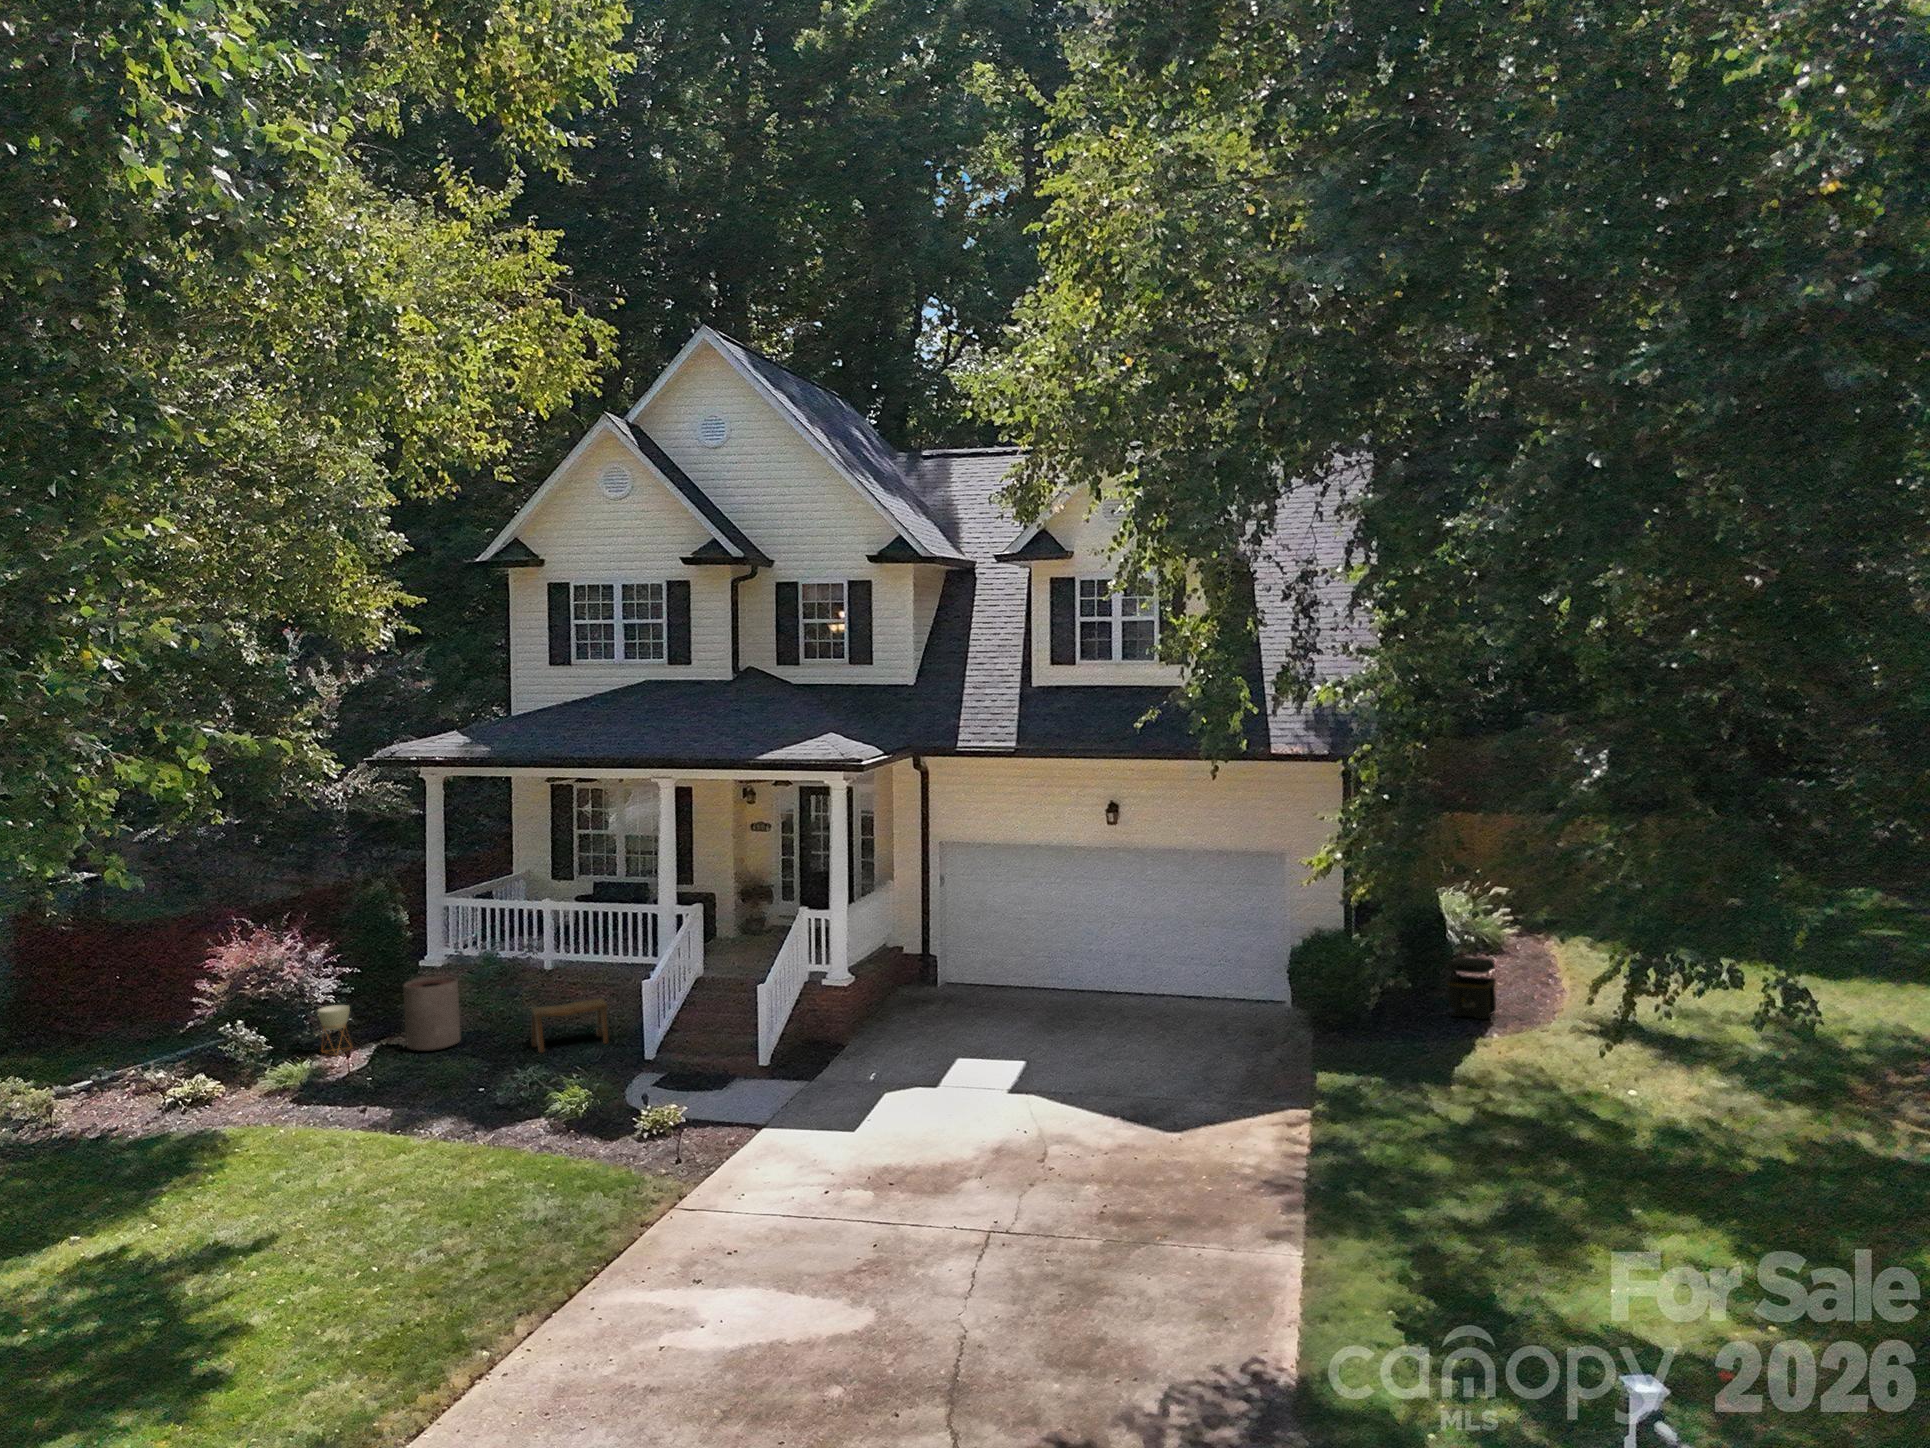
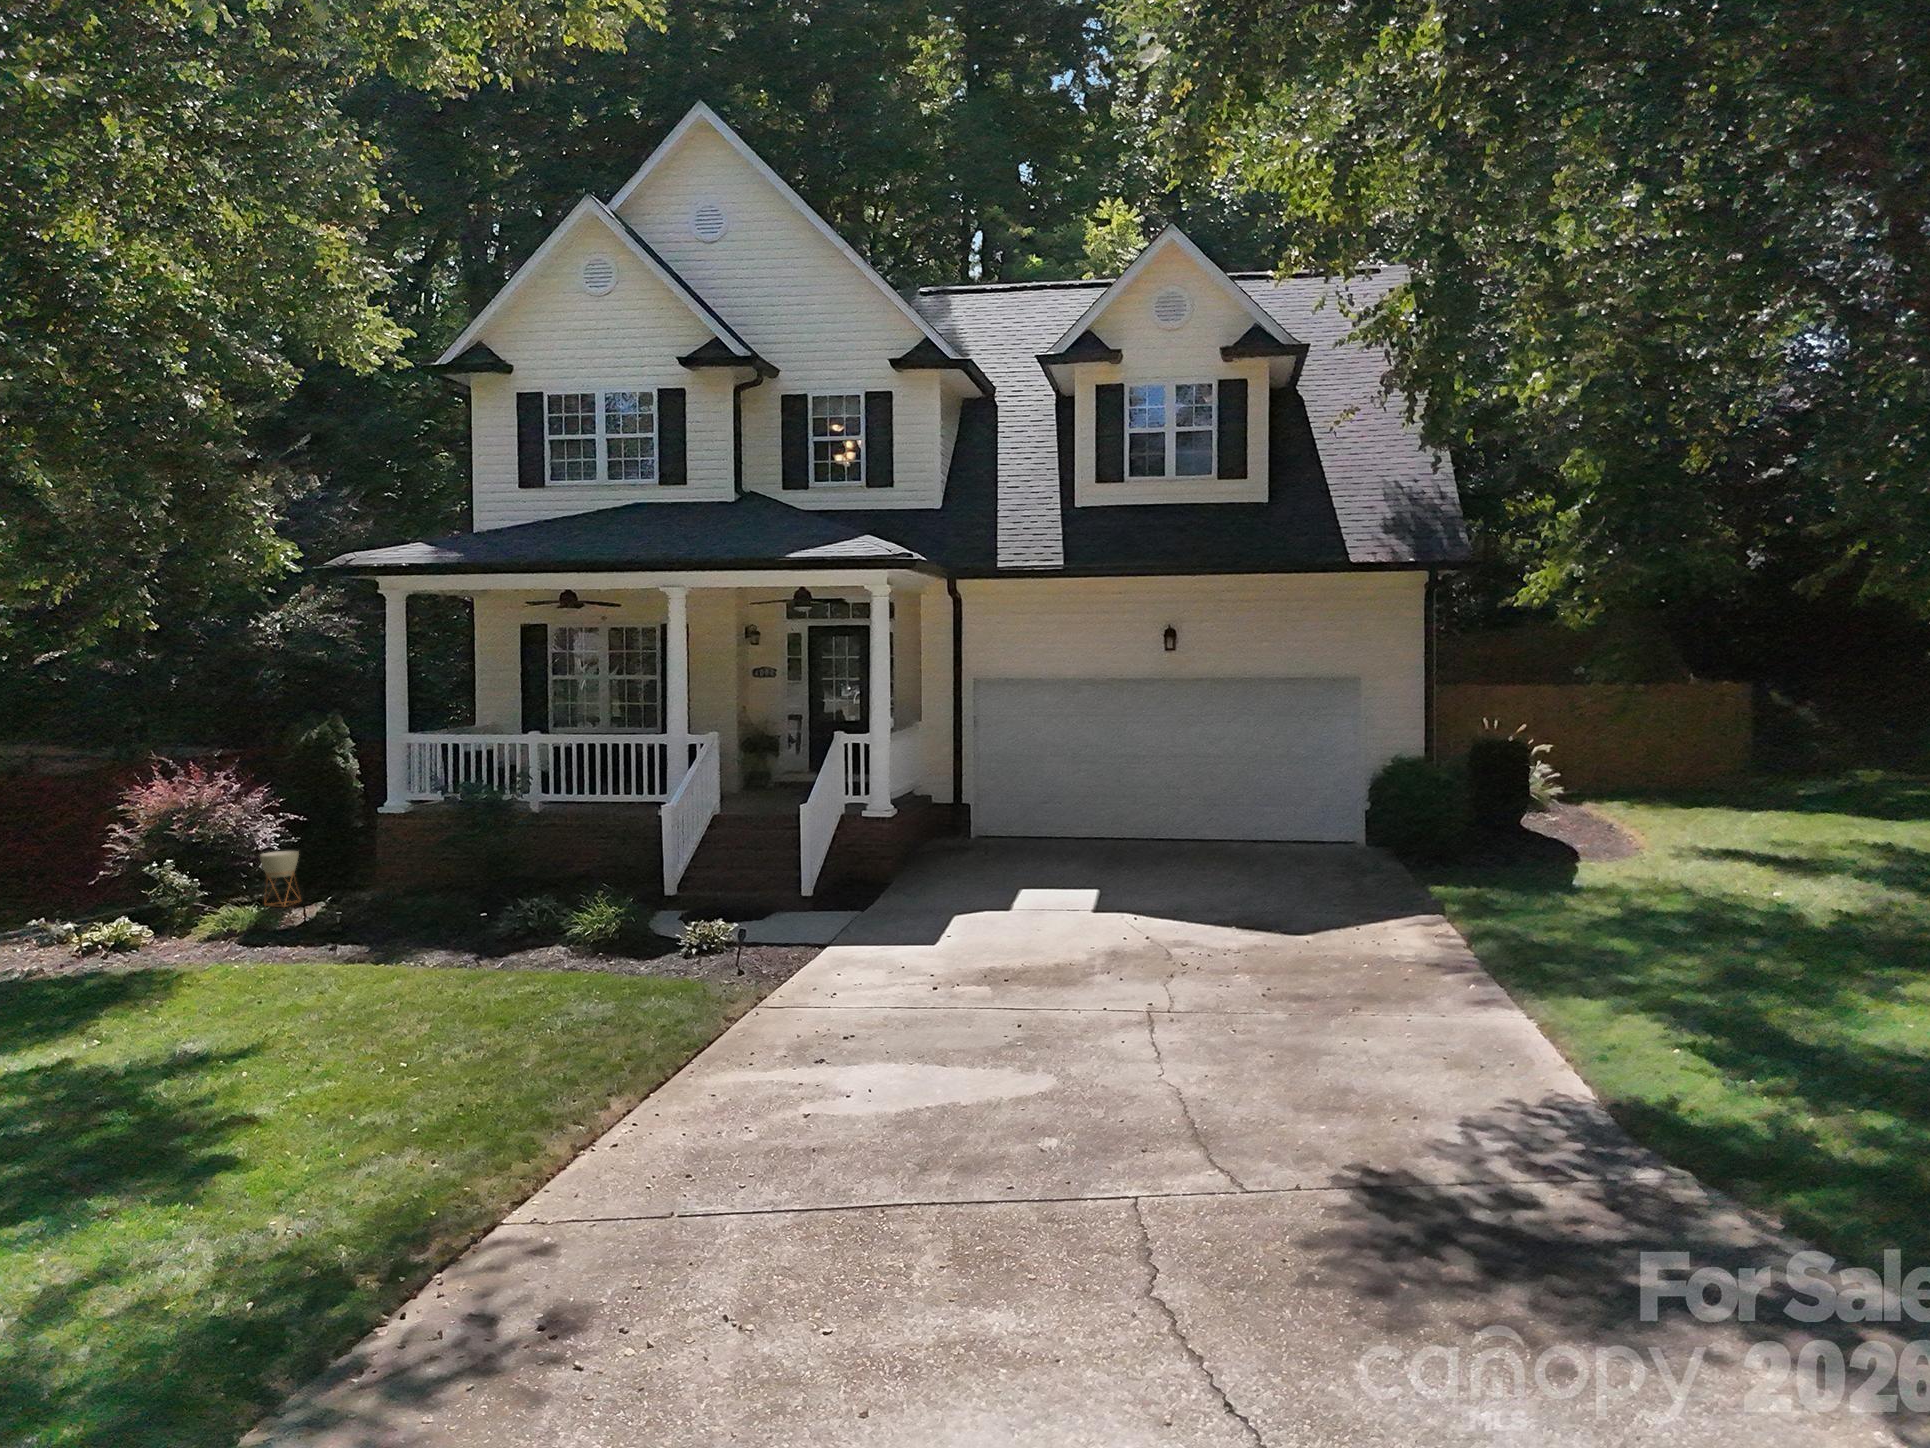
toolbox: present [1447,957,1496,1019] -> none [1549,784,1600,848]
trash can: present [404,976,461,1051] -> none [365,818,432,901]
bench: present [532,998,608,1053] -> none [519,841,610,899]

